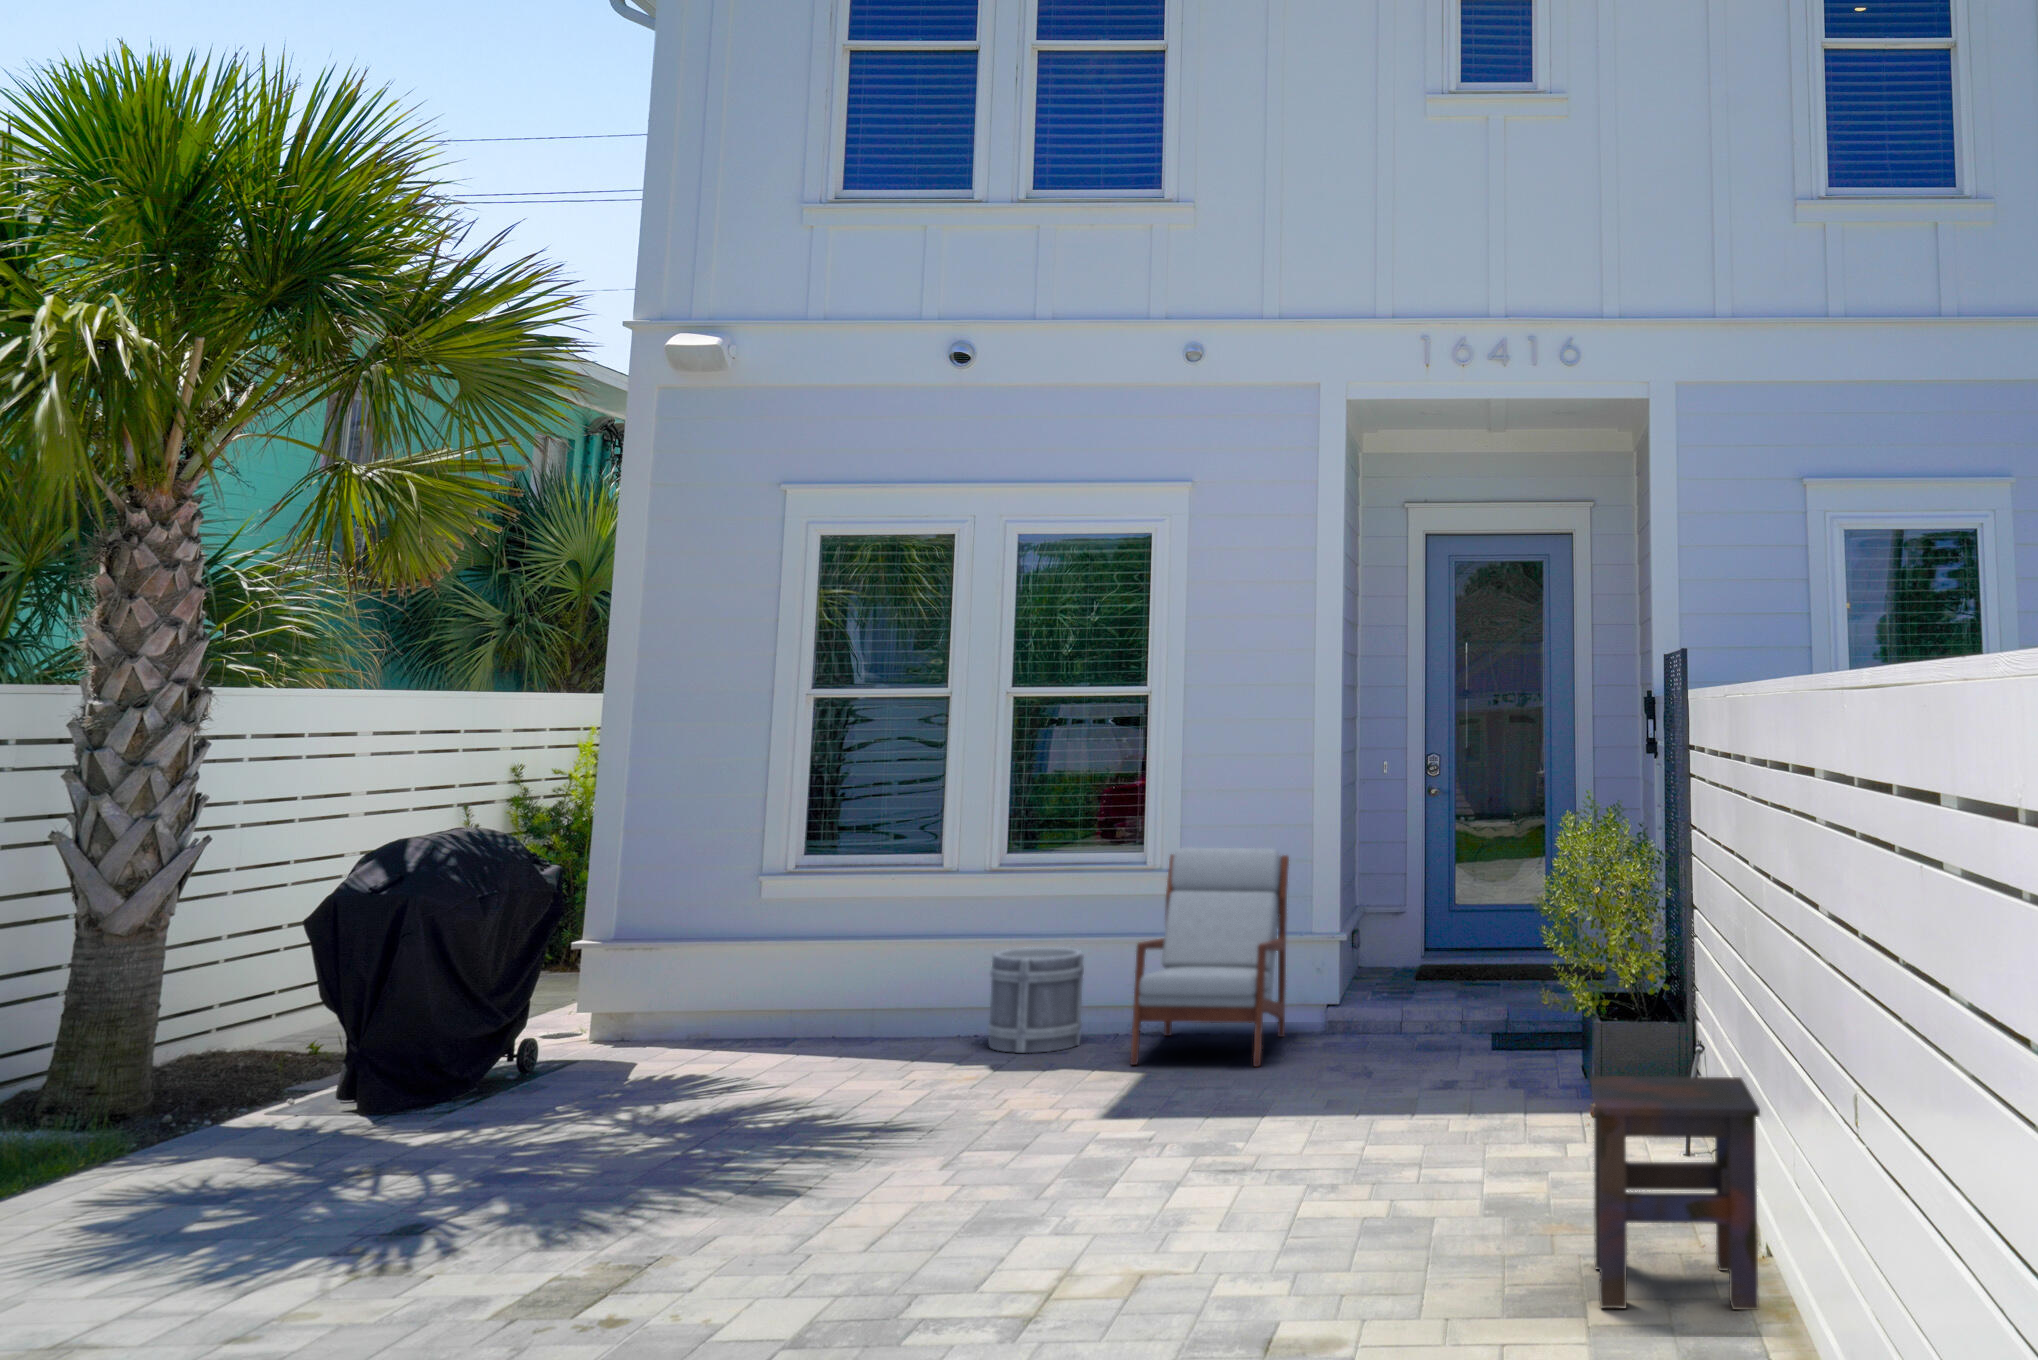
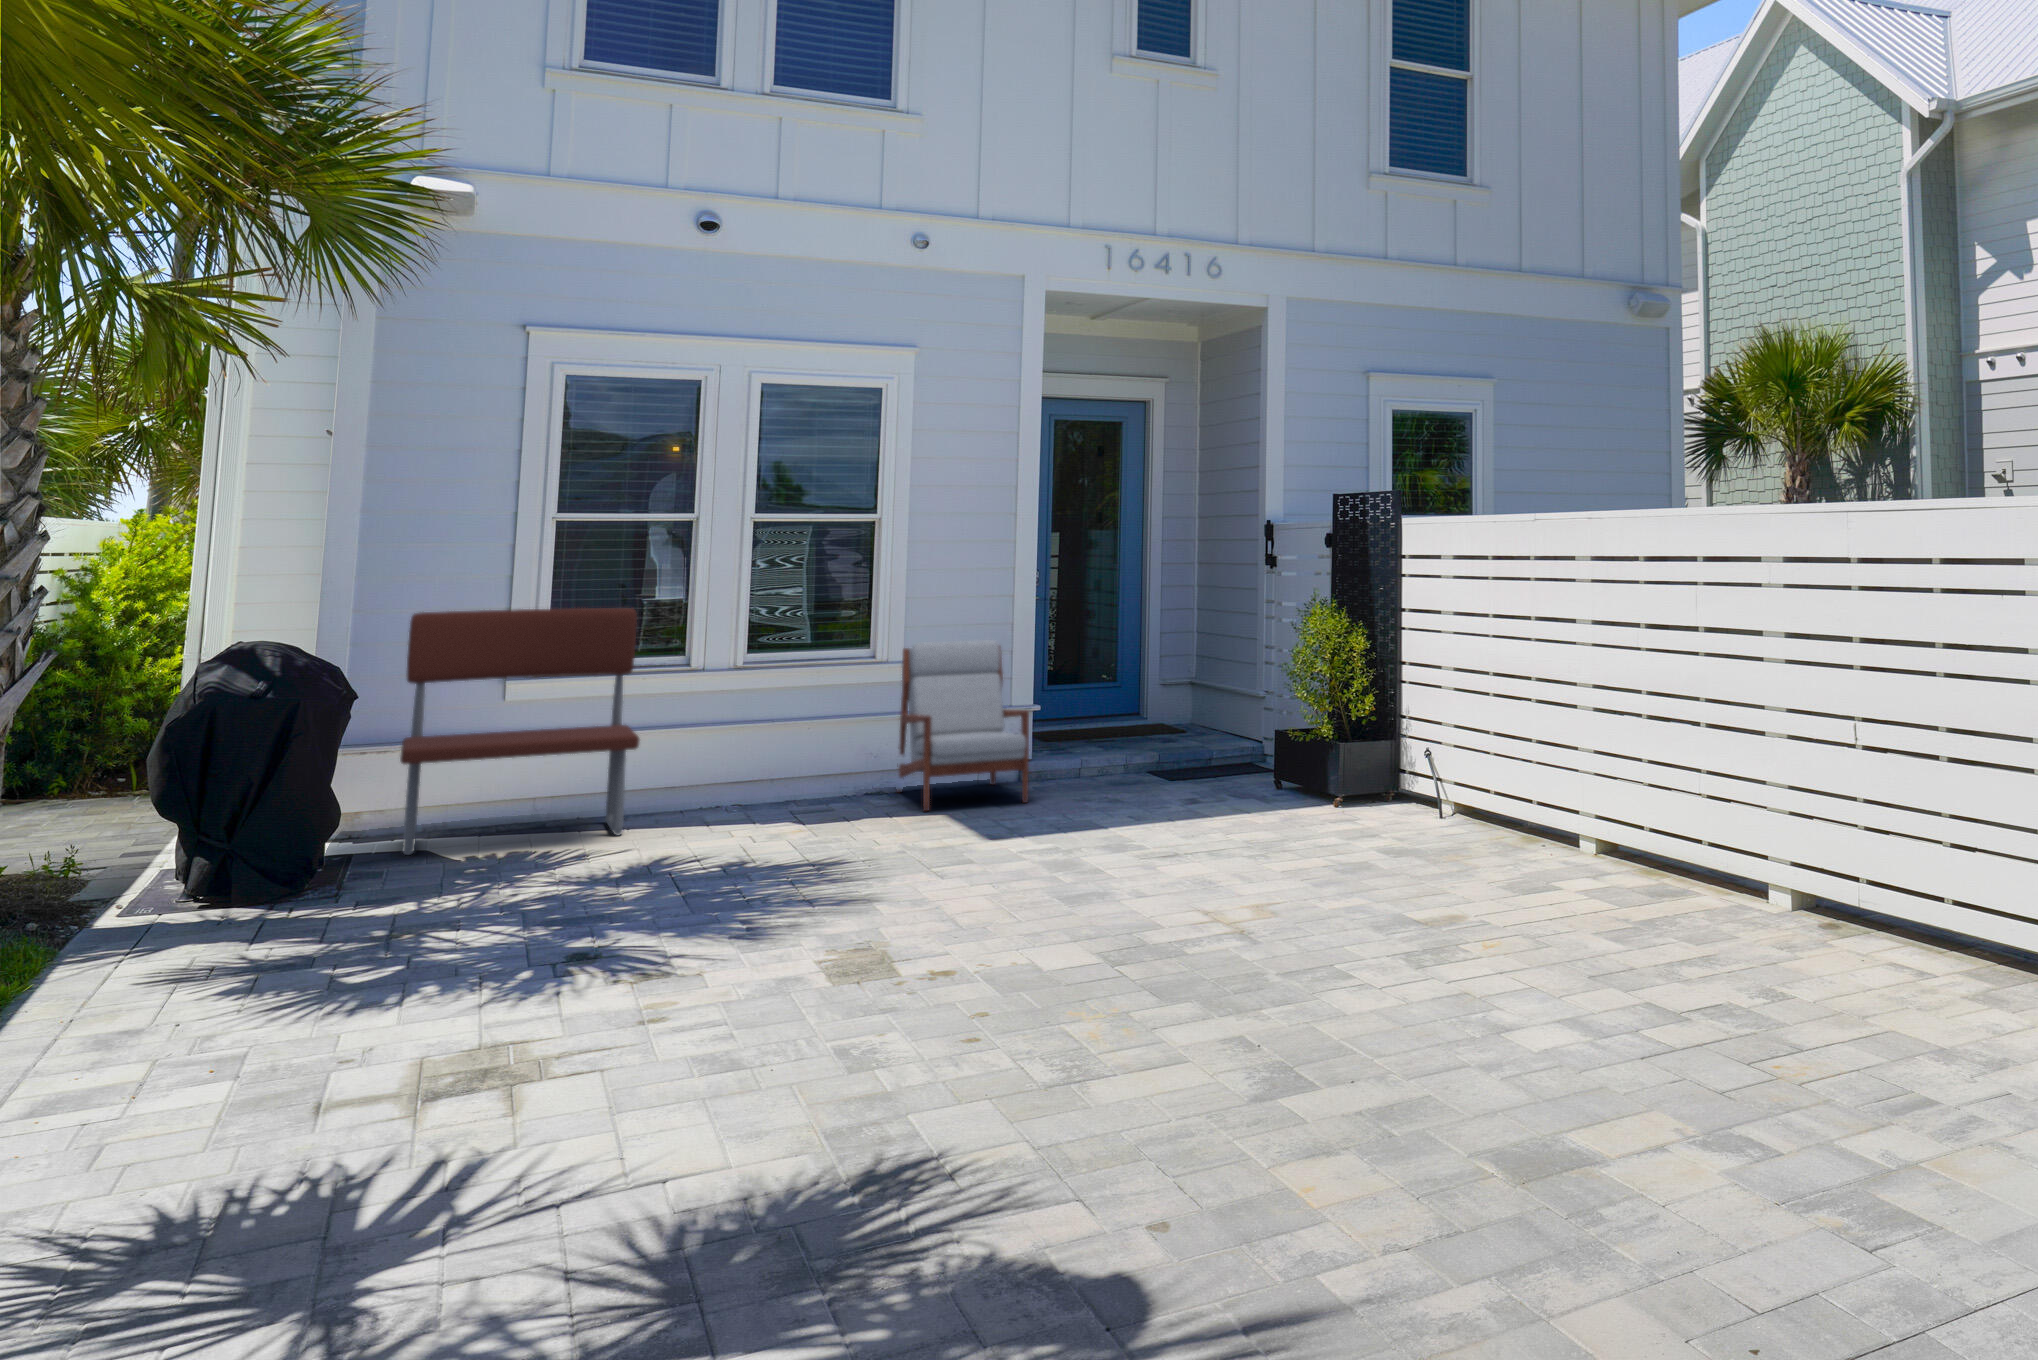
bench: none [594,793,869,1058] -> present [400,608,639,855]
bucket: present [988,947,1084,1053] -> none [760,729,846,815]
side table: present [1590,1076,1760,1310] -> none [1496,748,1630,884]

